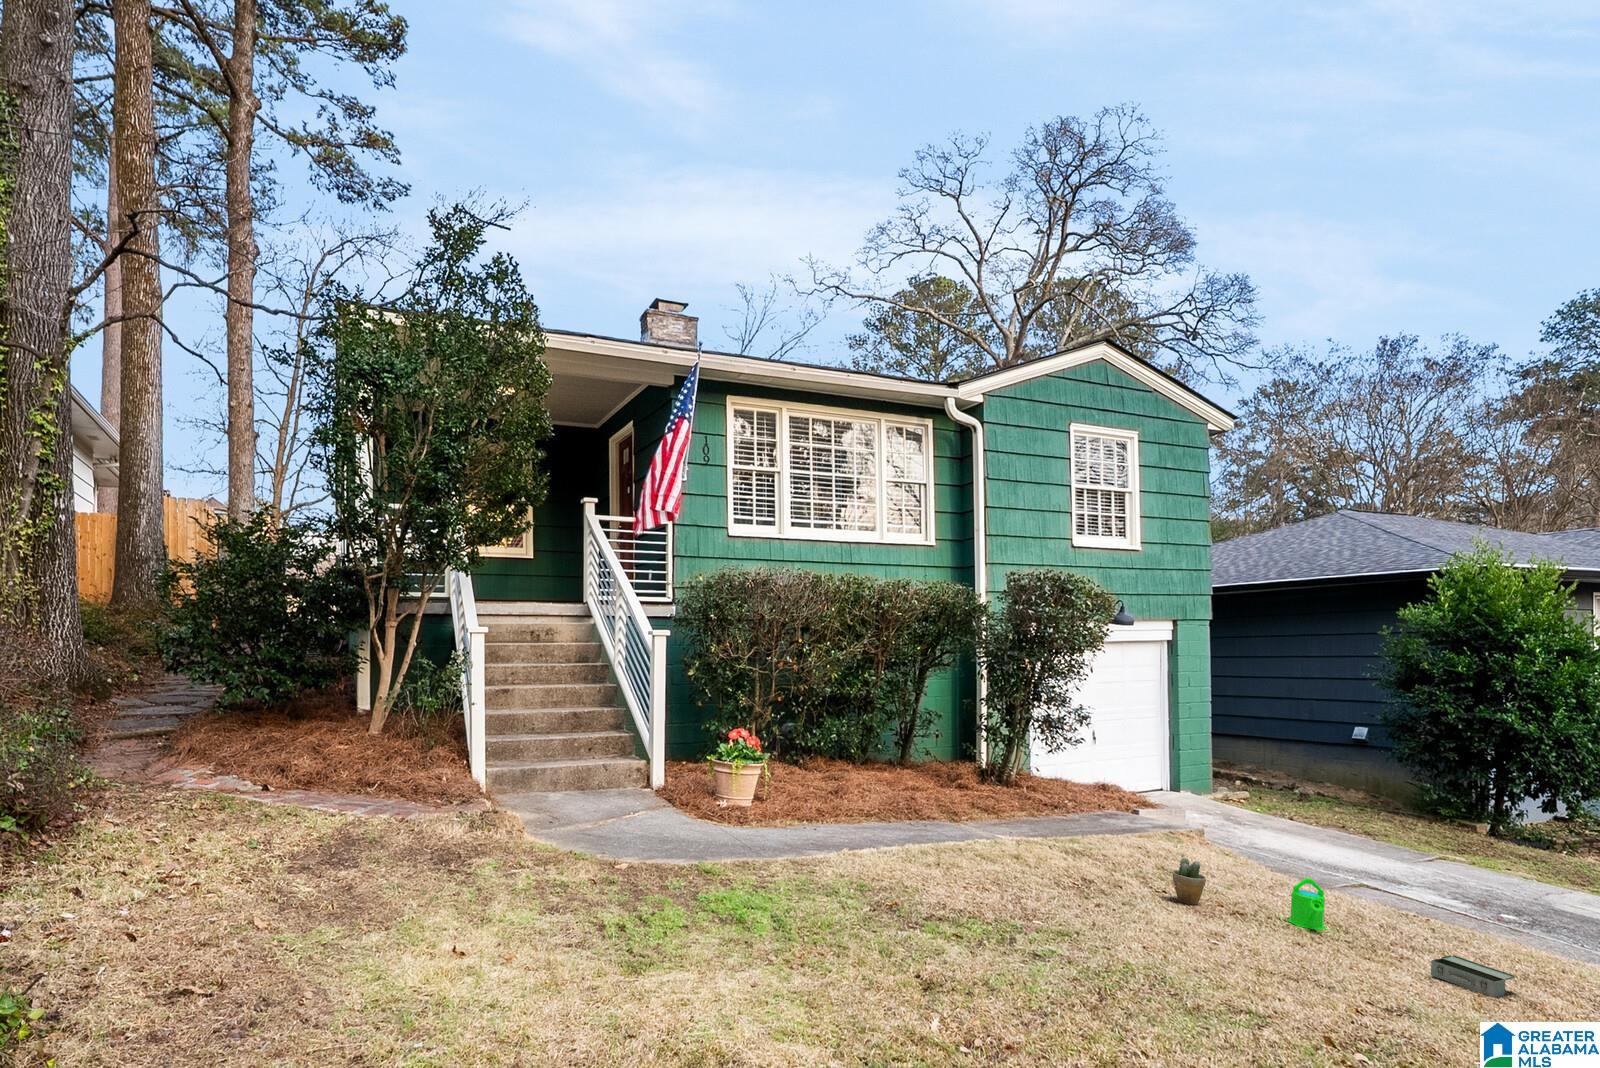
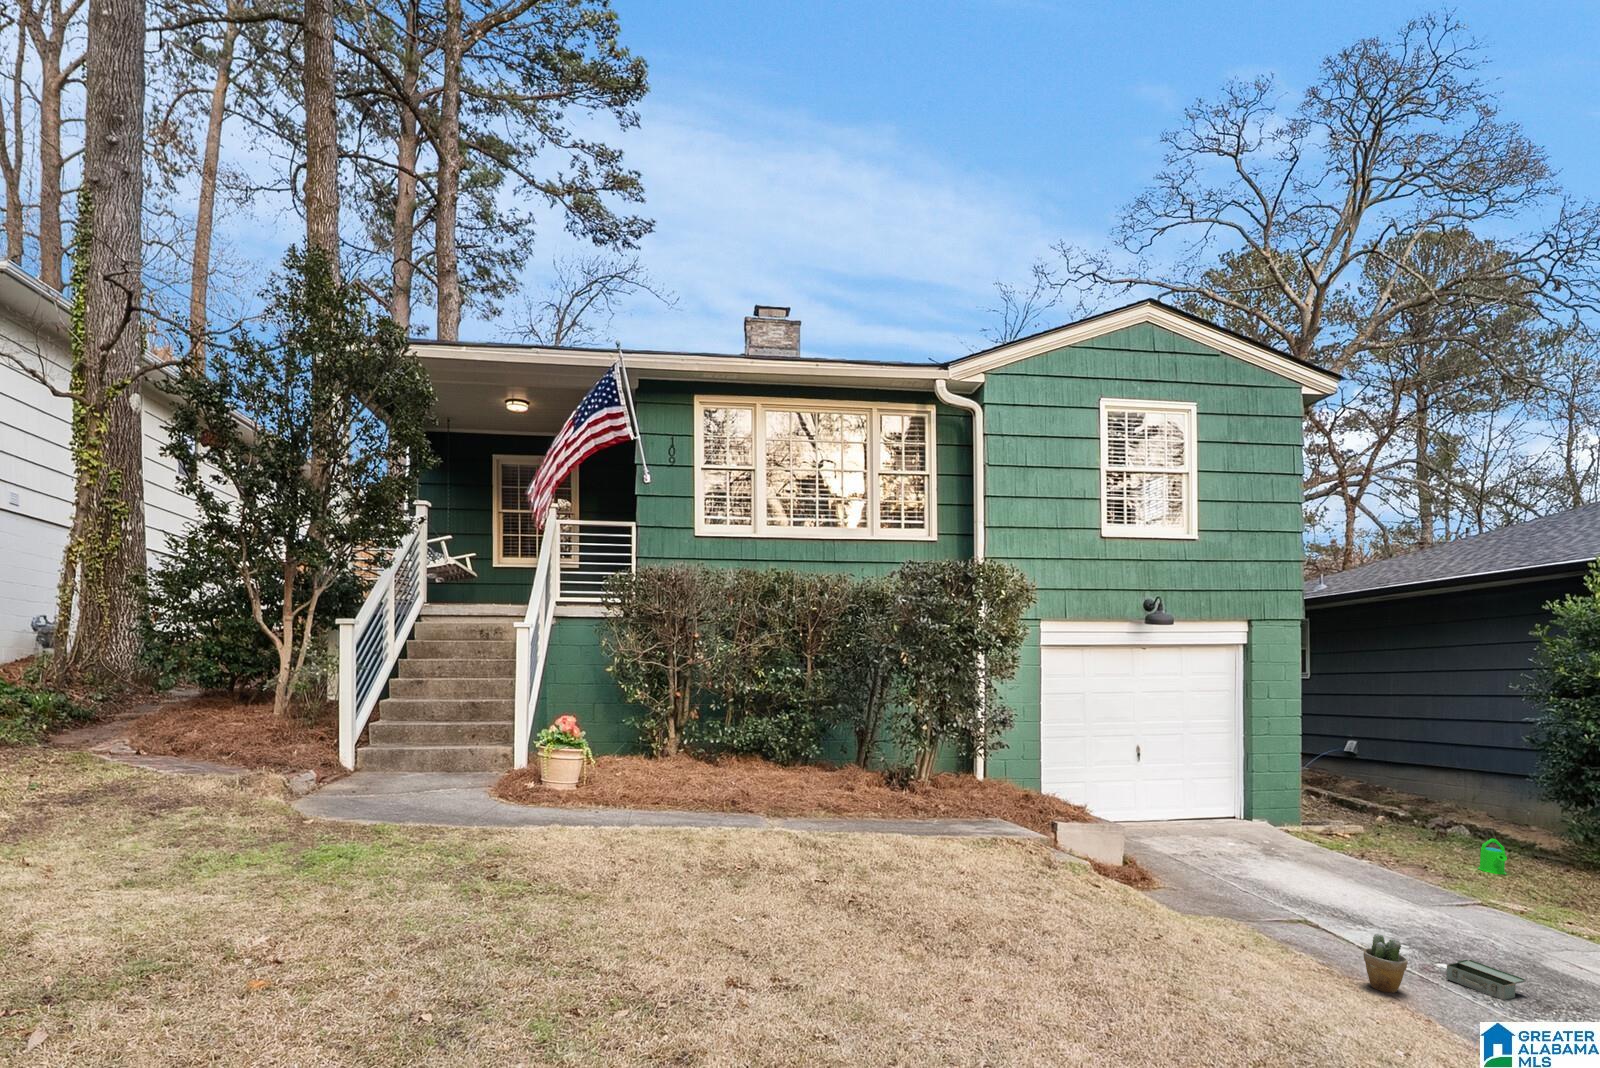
potted plant: present [1172,858,1206,905] -> present [1363,934,1408,993]
watering can: present [1288,878,1326,930] -> present [1478,838,1507,874]

